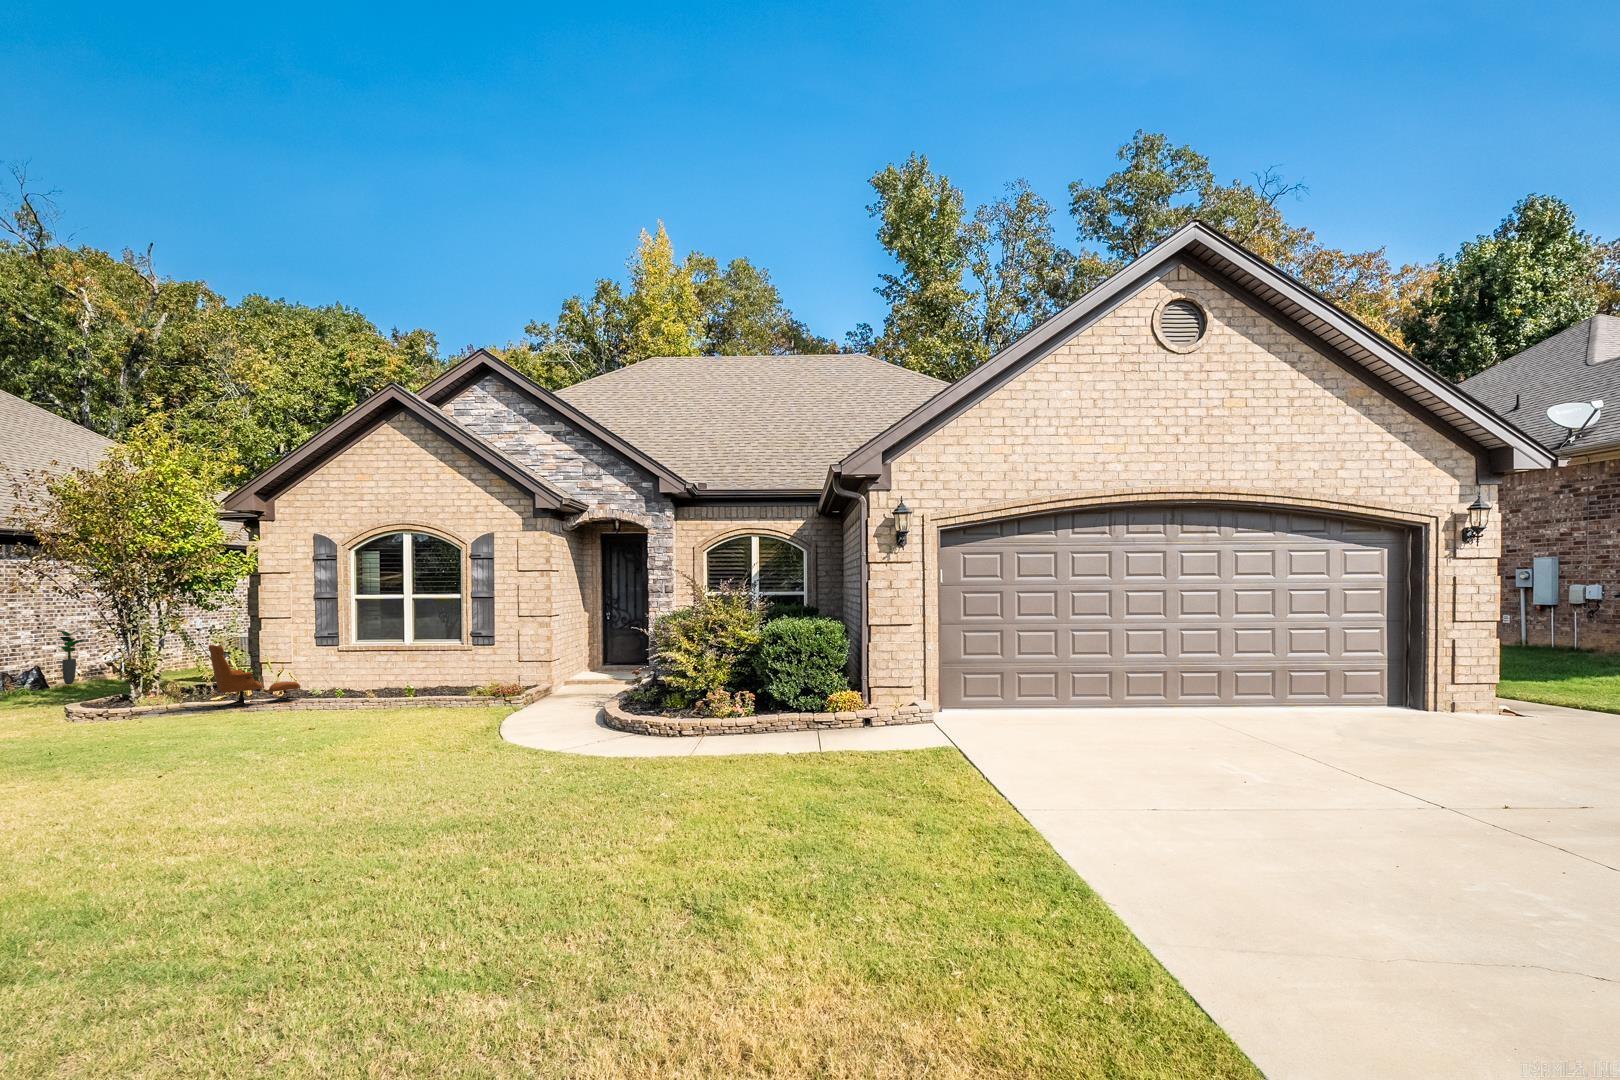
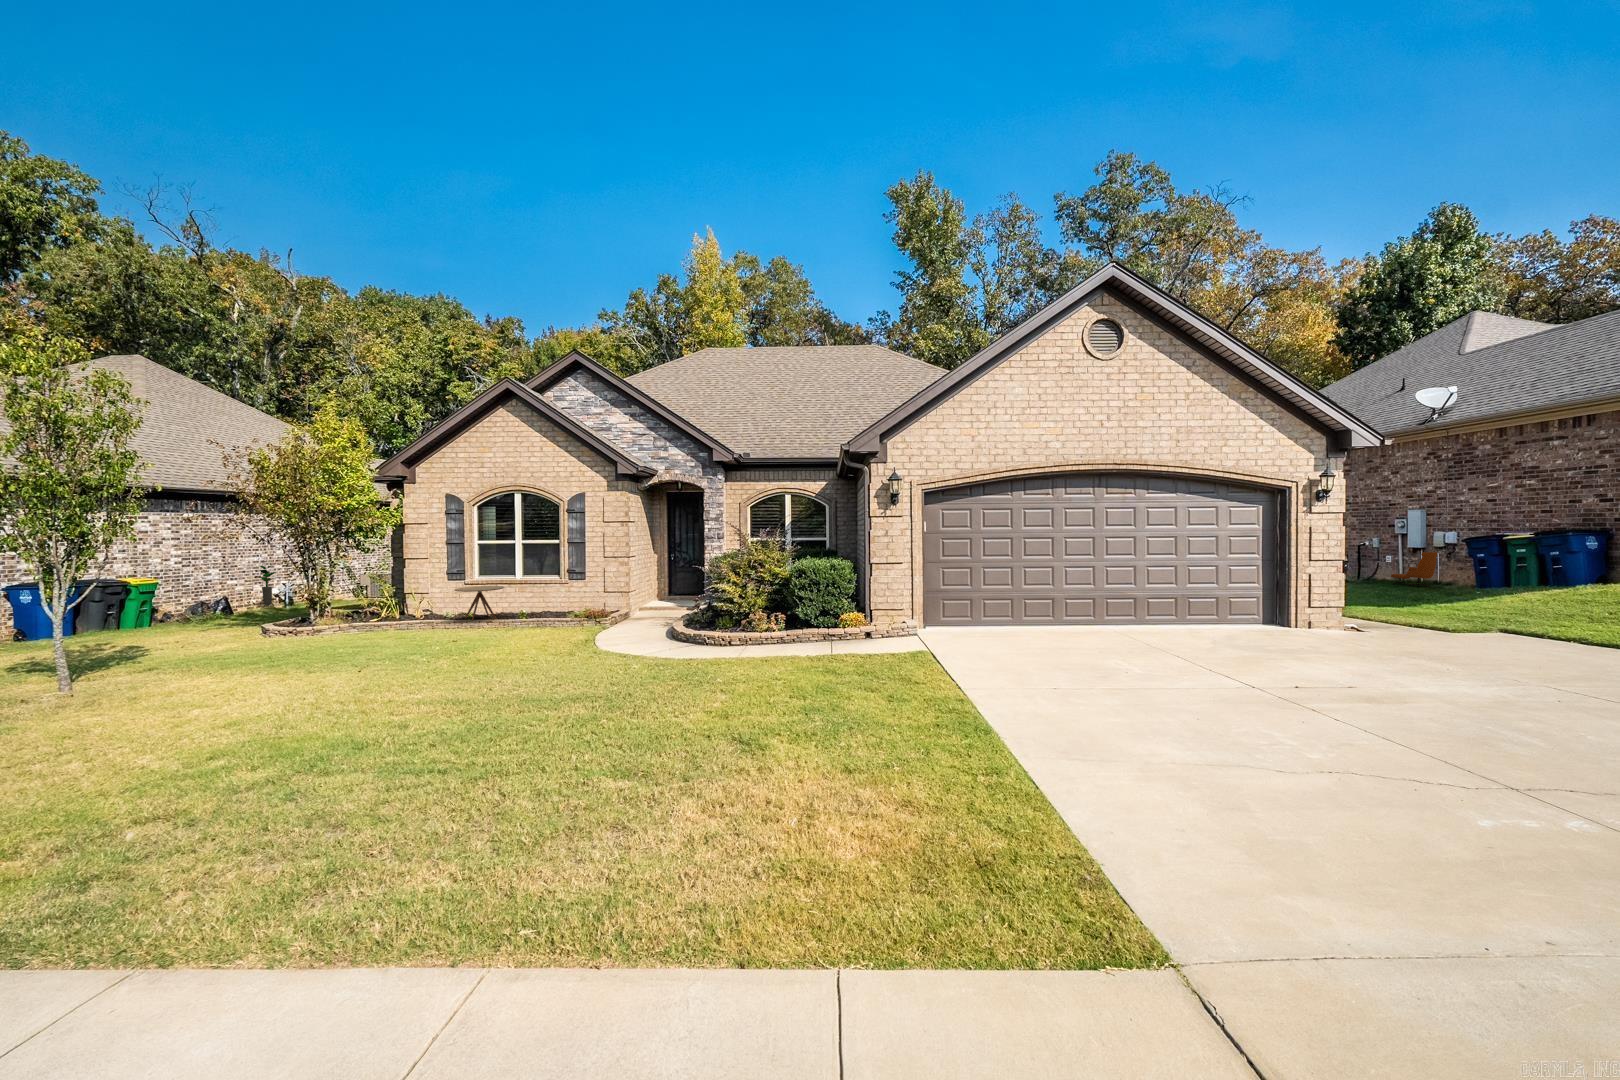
lounge chair: present [209,644,301,709] -> present [1391,552,1437,587]
round table: none [306,657,377,706] -> present [454,586,504,621]

